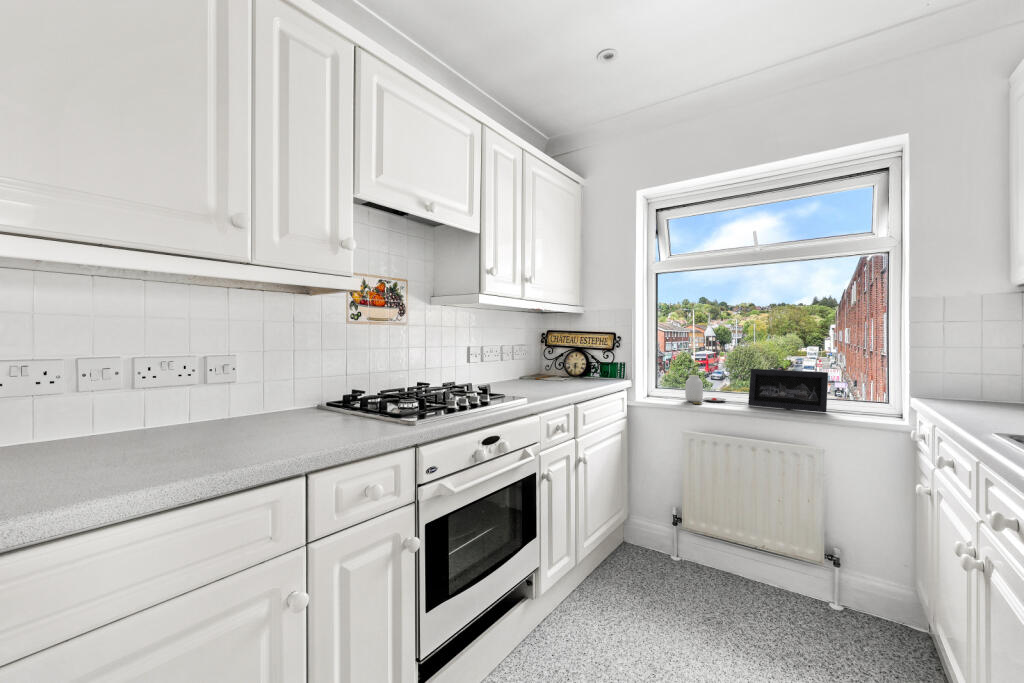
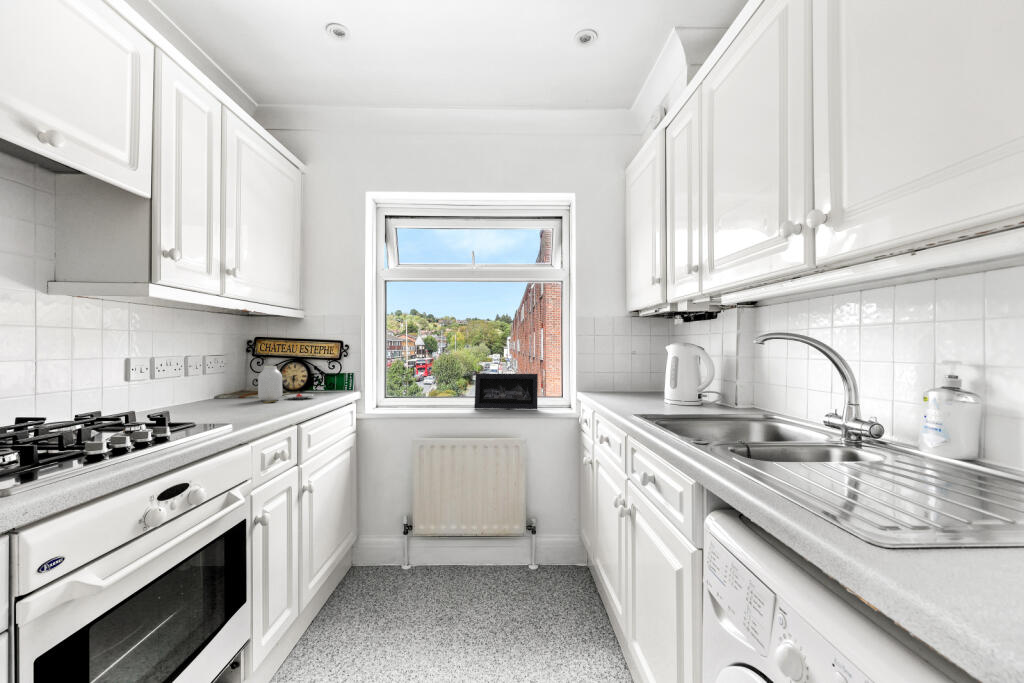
jar: present [685,375,726,404] -> present [258,366,314,403]

